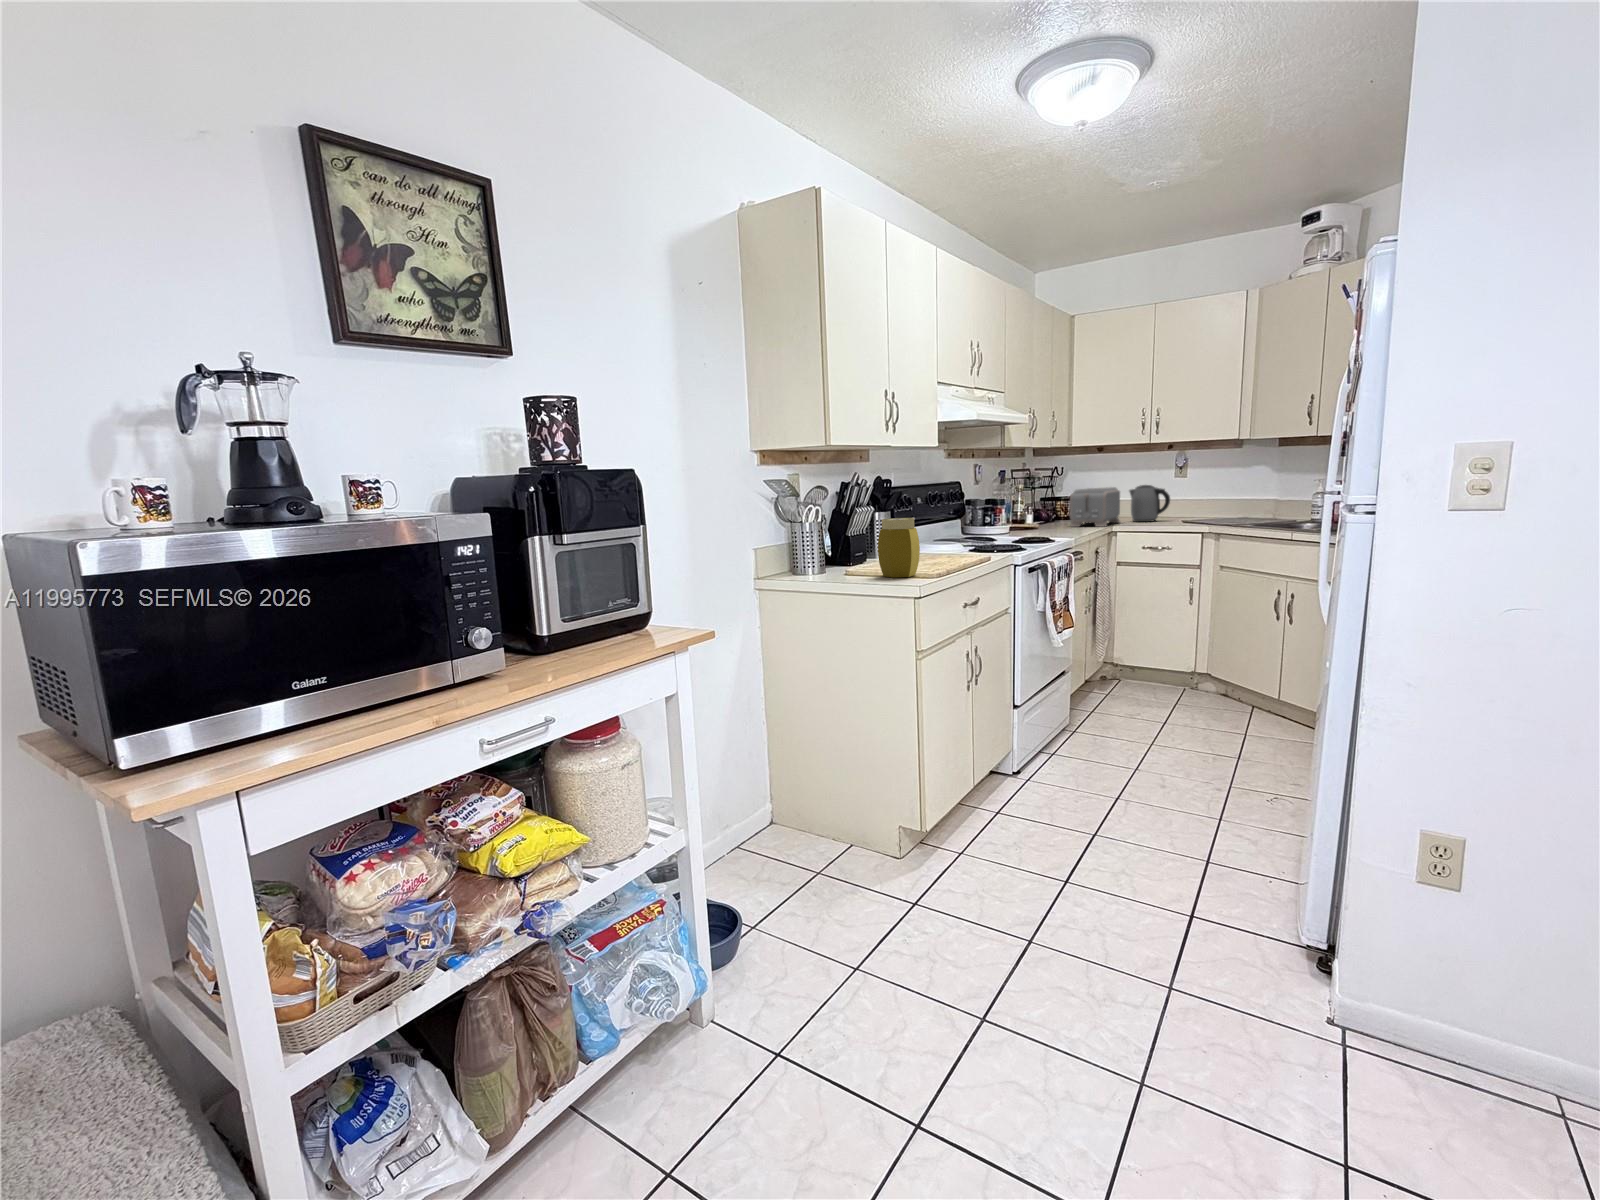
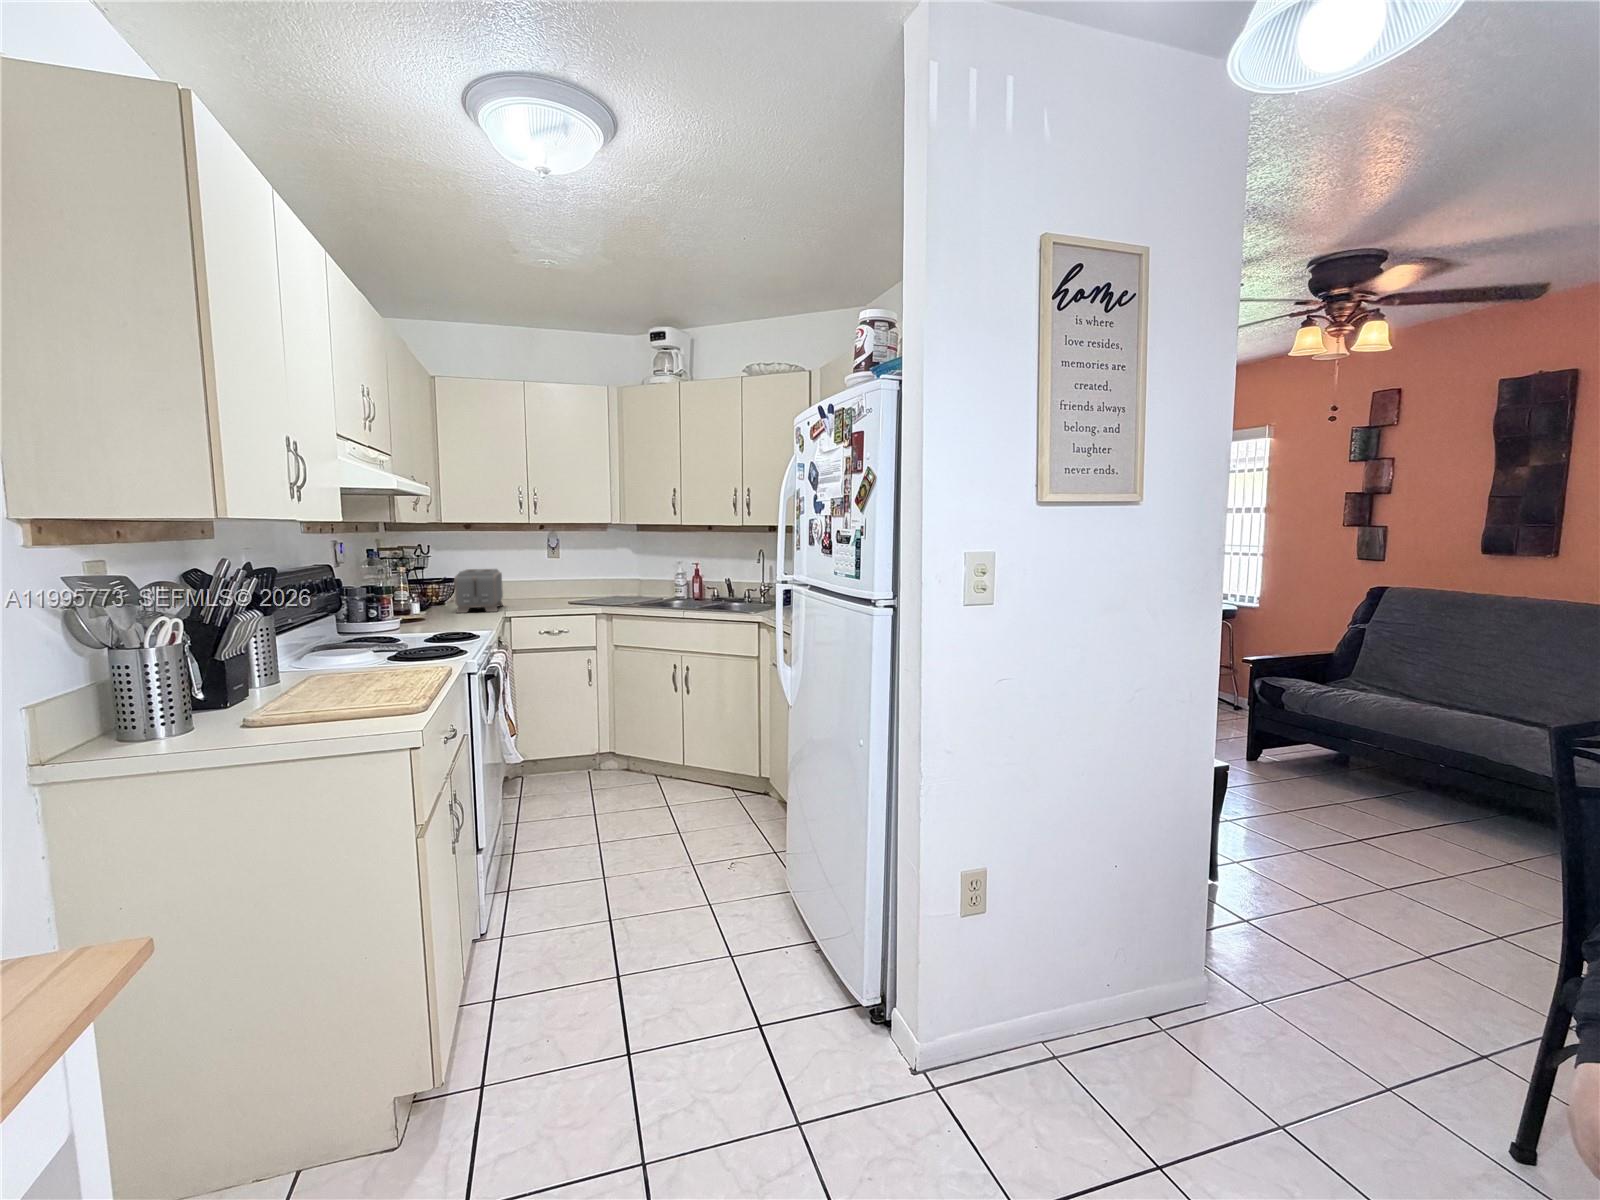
kettle: present [1129,485,1170,522] -> none [507,566,549,604]
jar: present [878,518,920,578] -> none [331,633,400,726]

